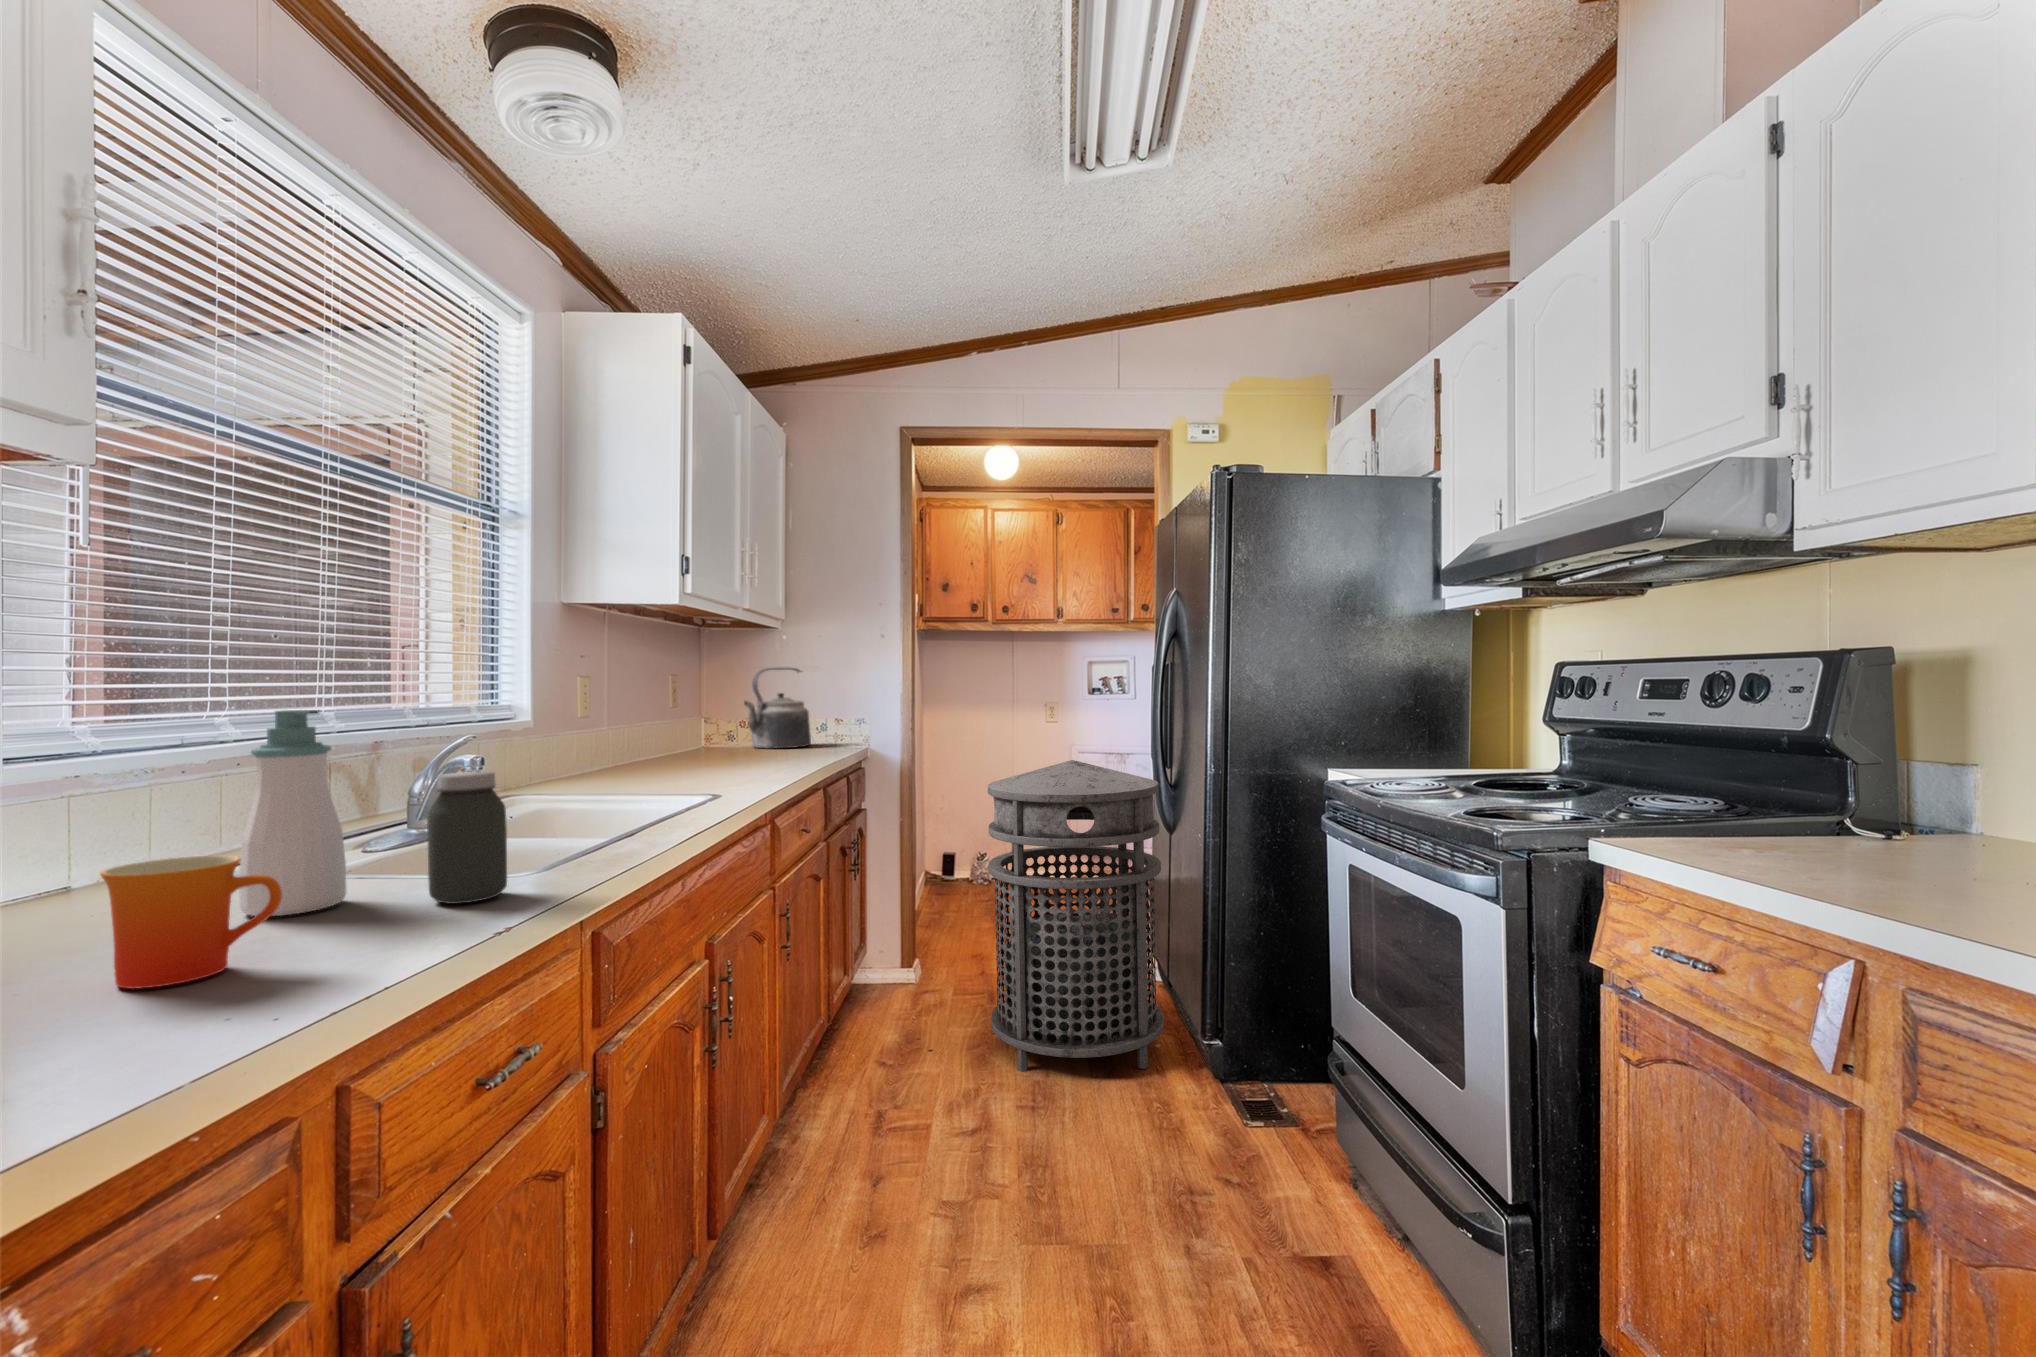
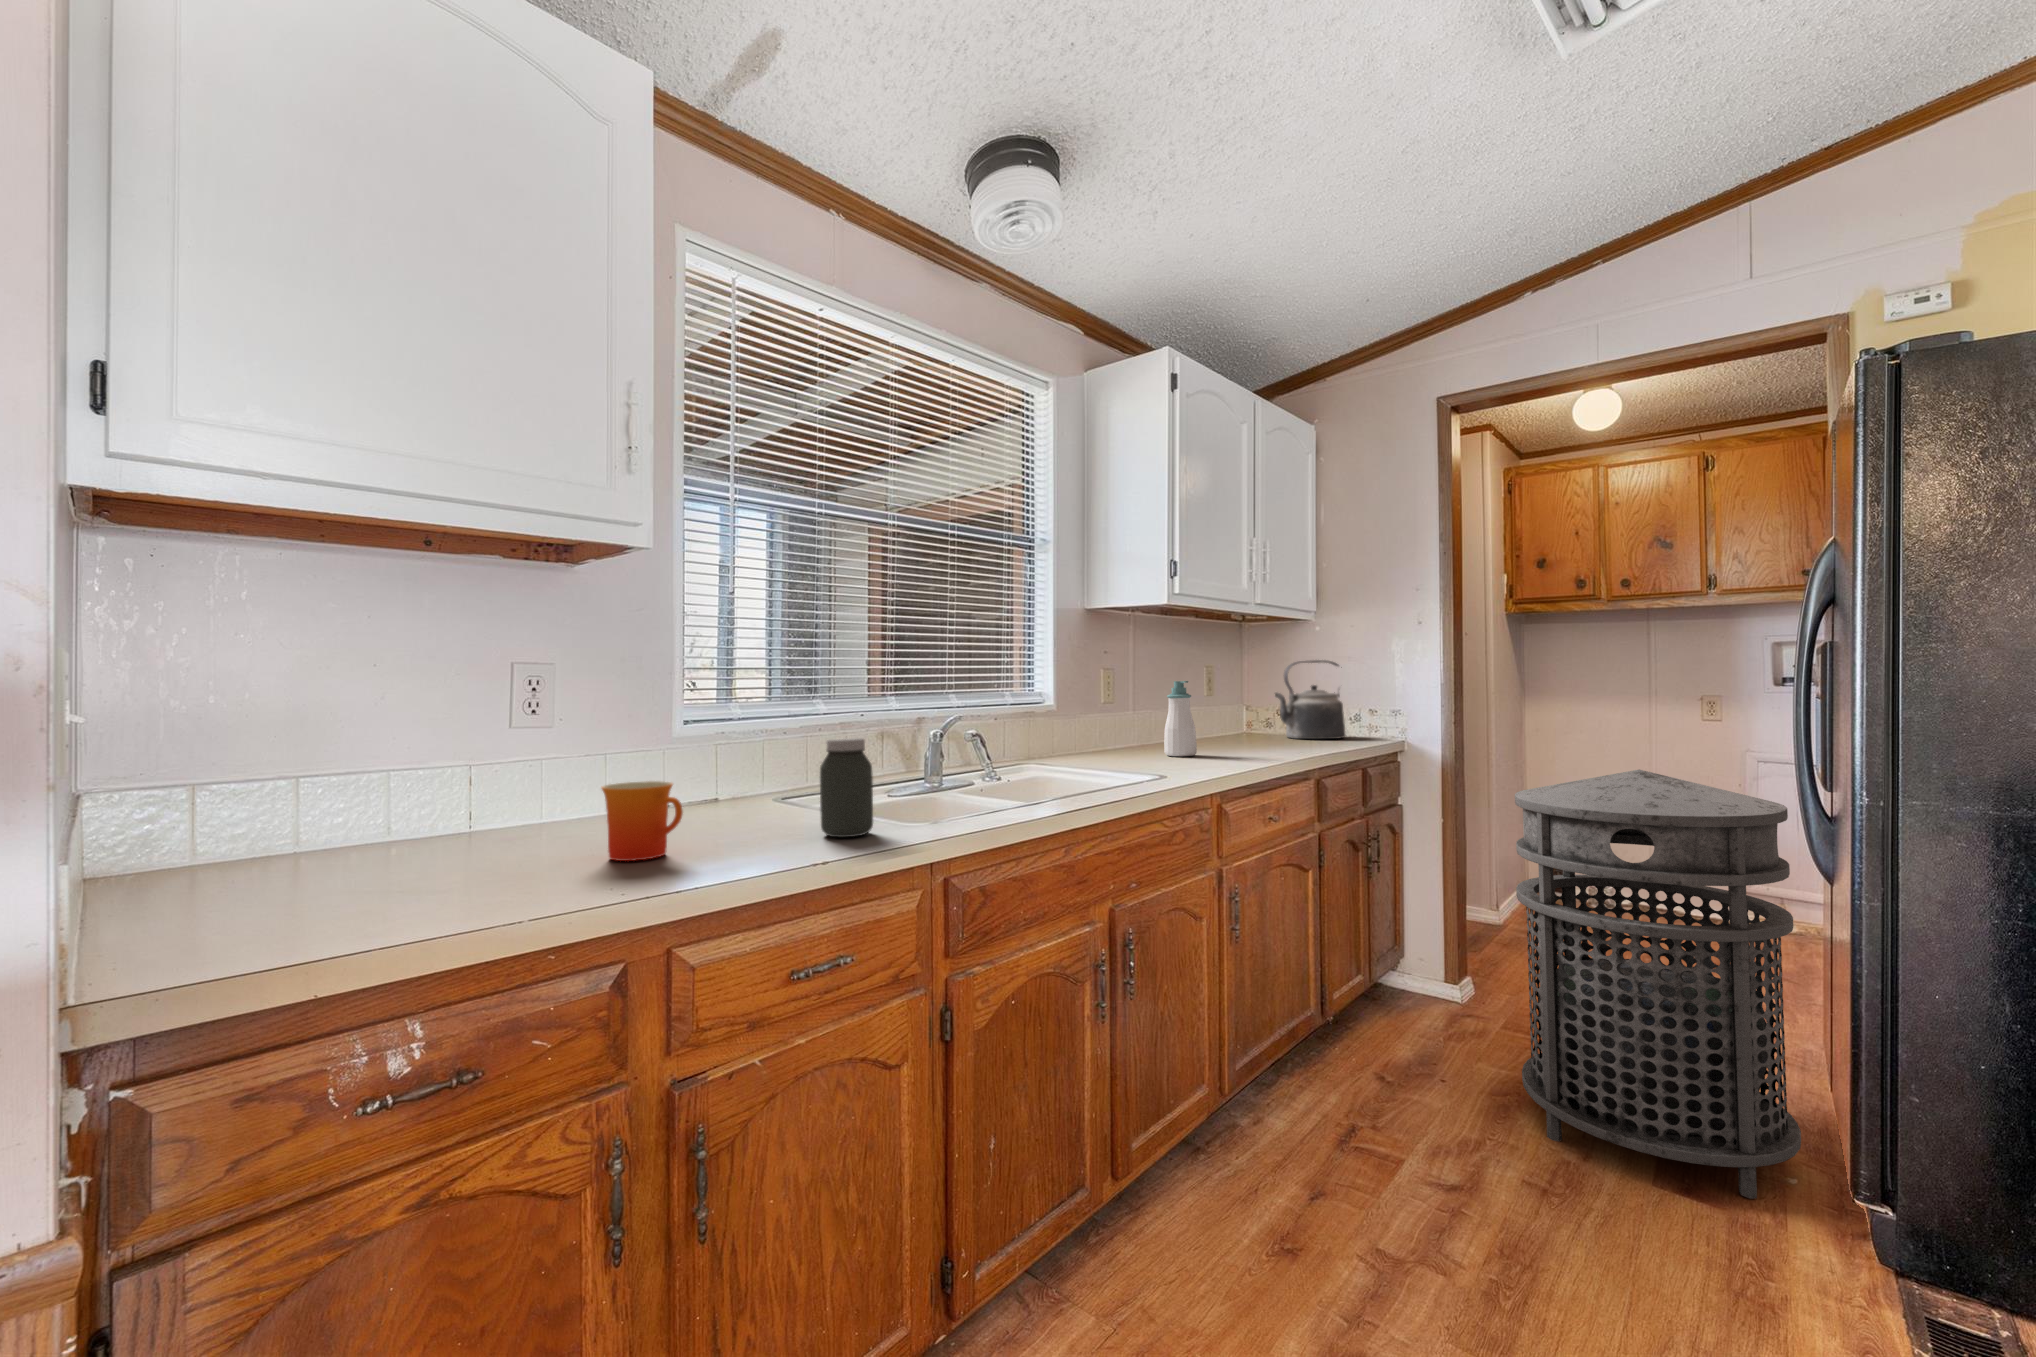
soap bottle: present [239,710,346,916] -> present [1164,681,1197,756]

